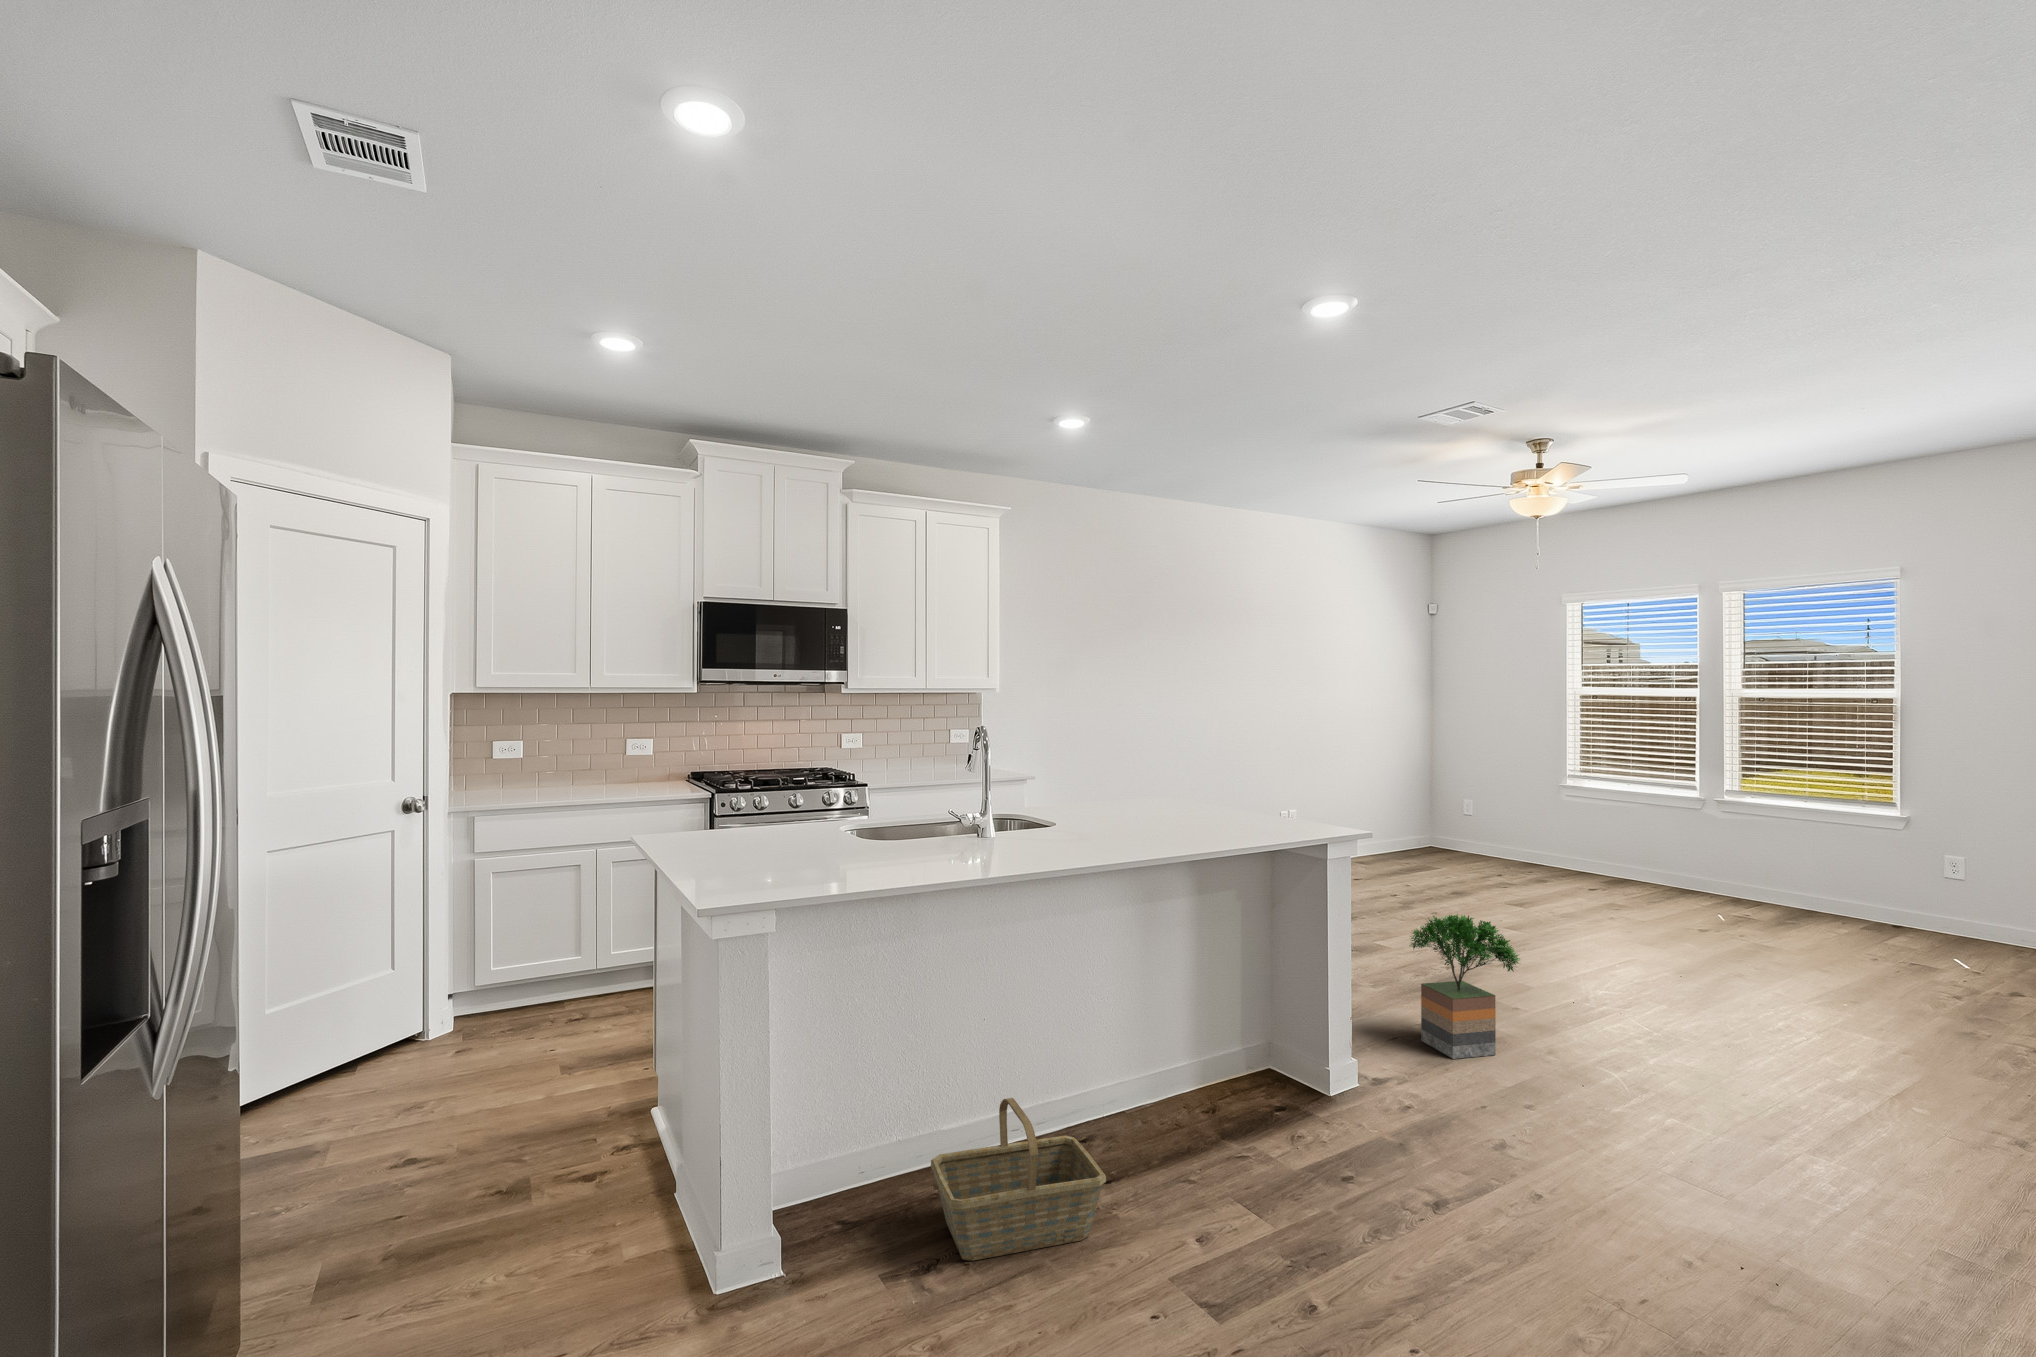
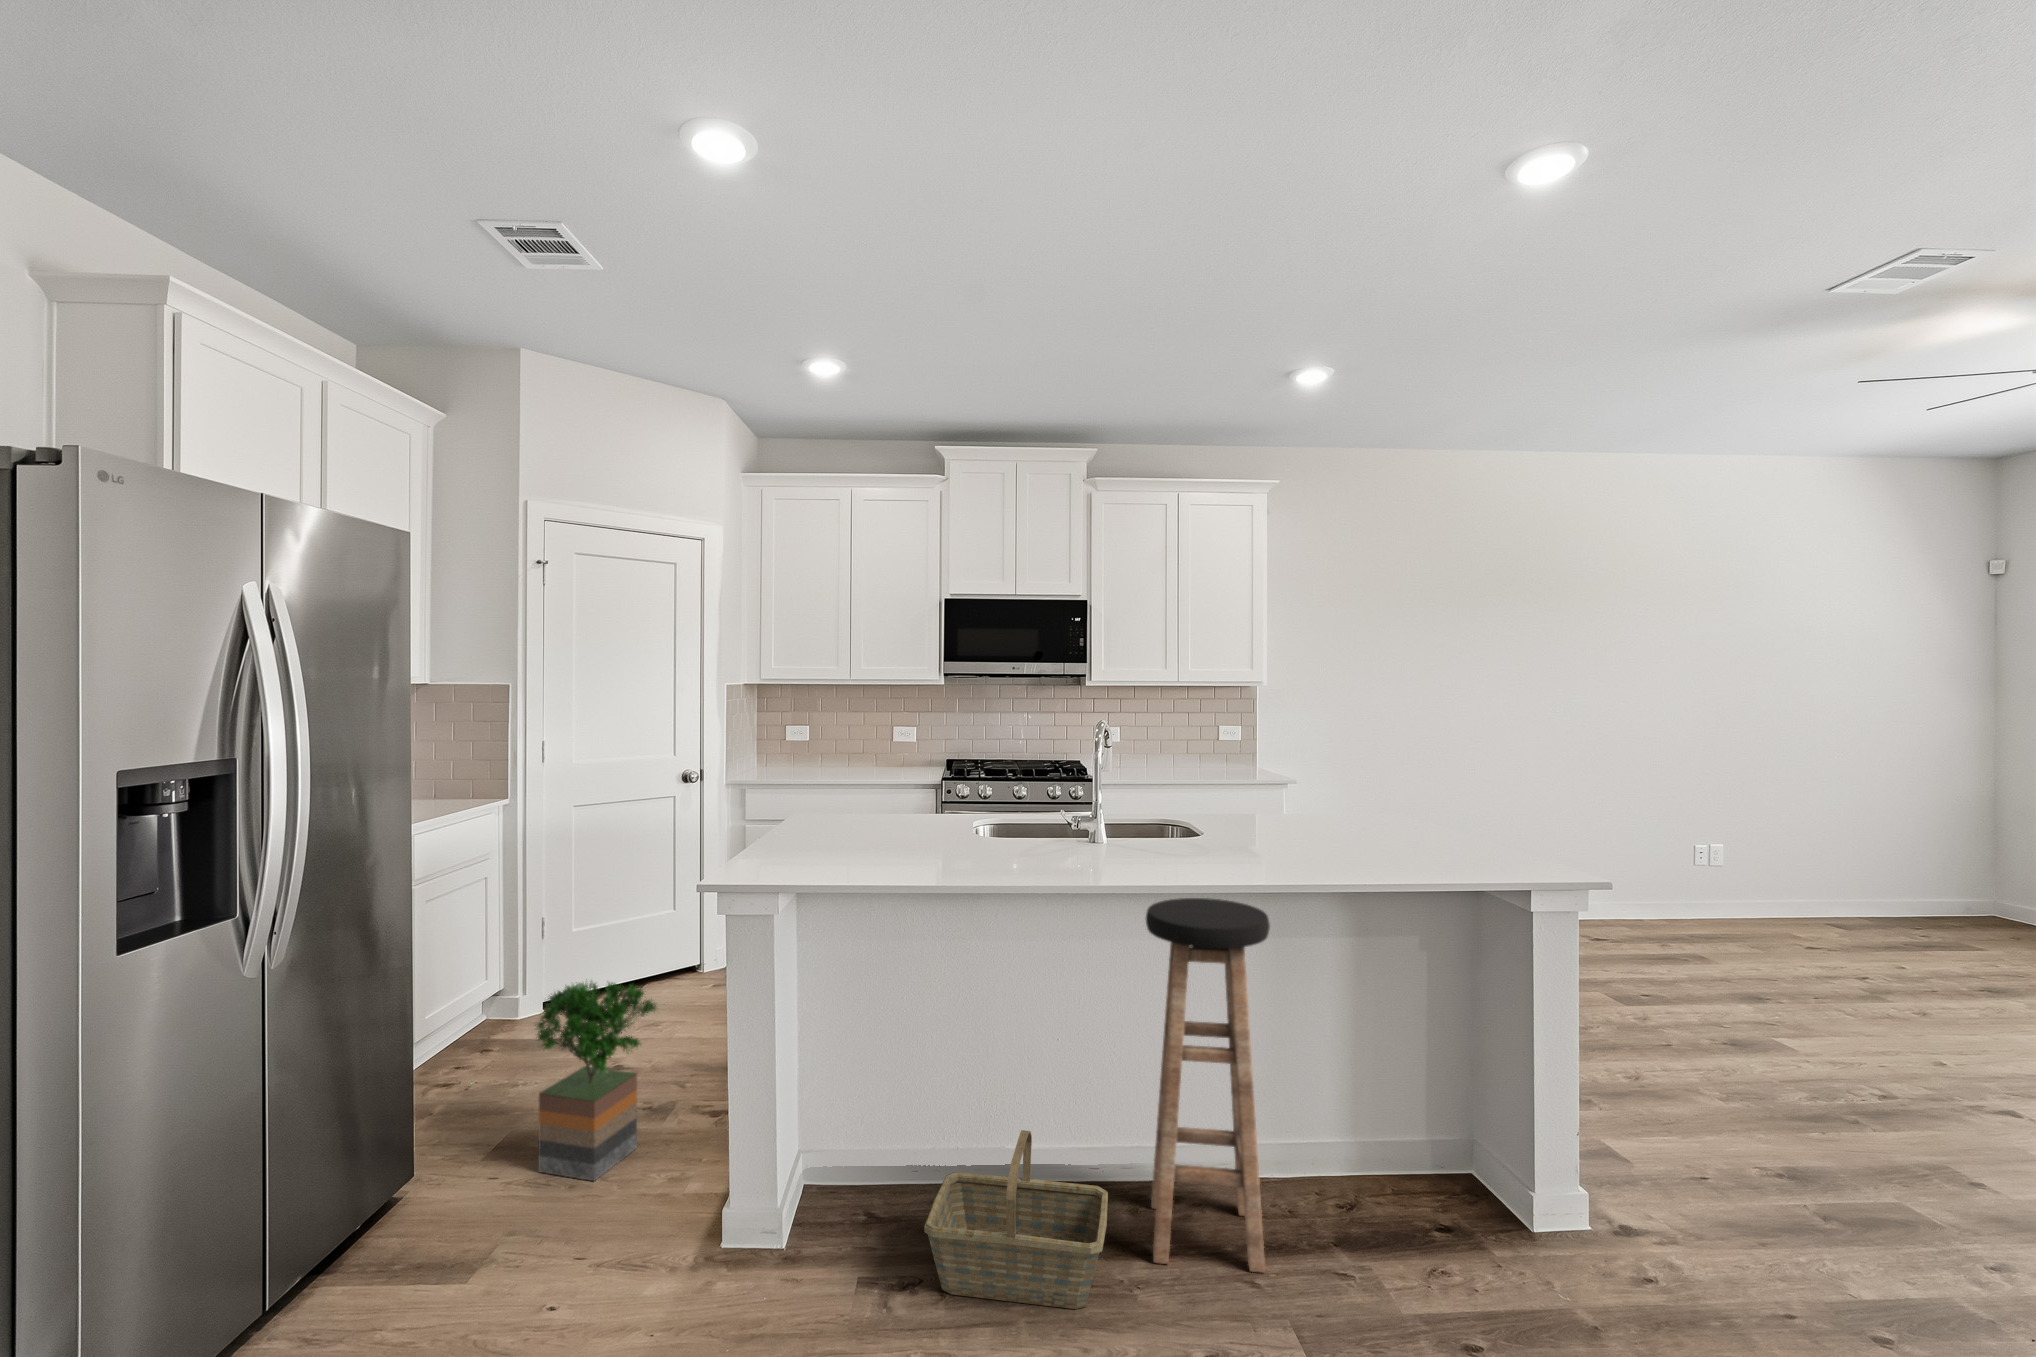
bar stool: none [1077,872,1197,1190] -> present [1146,898,1270,1273]
potted tree: present [1409,914,1520,1059] -> present [535,982,656,1181]

